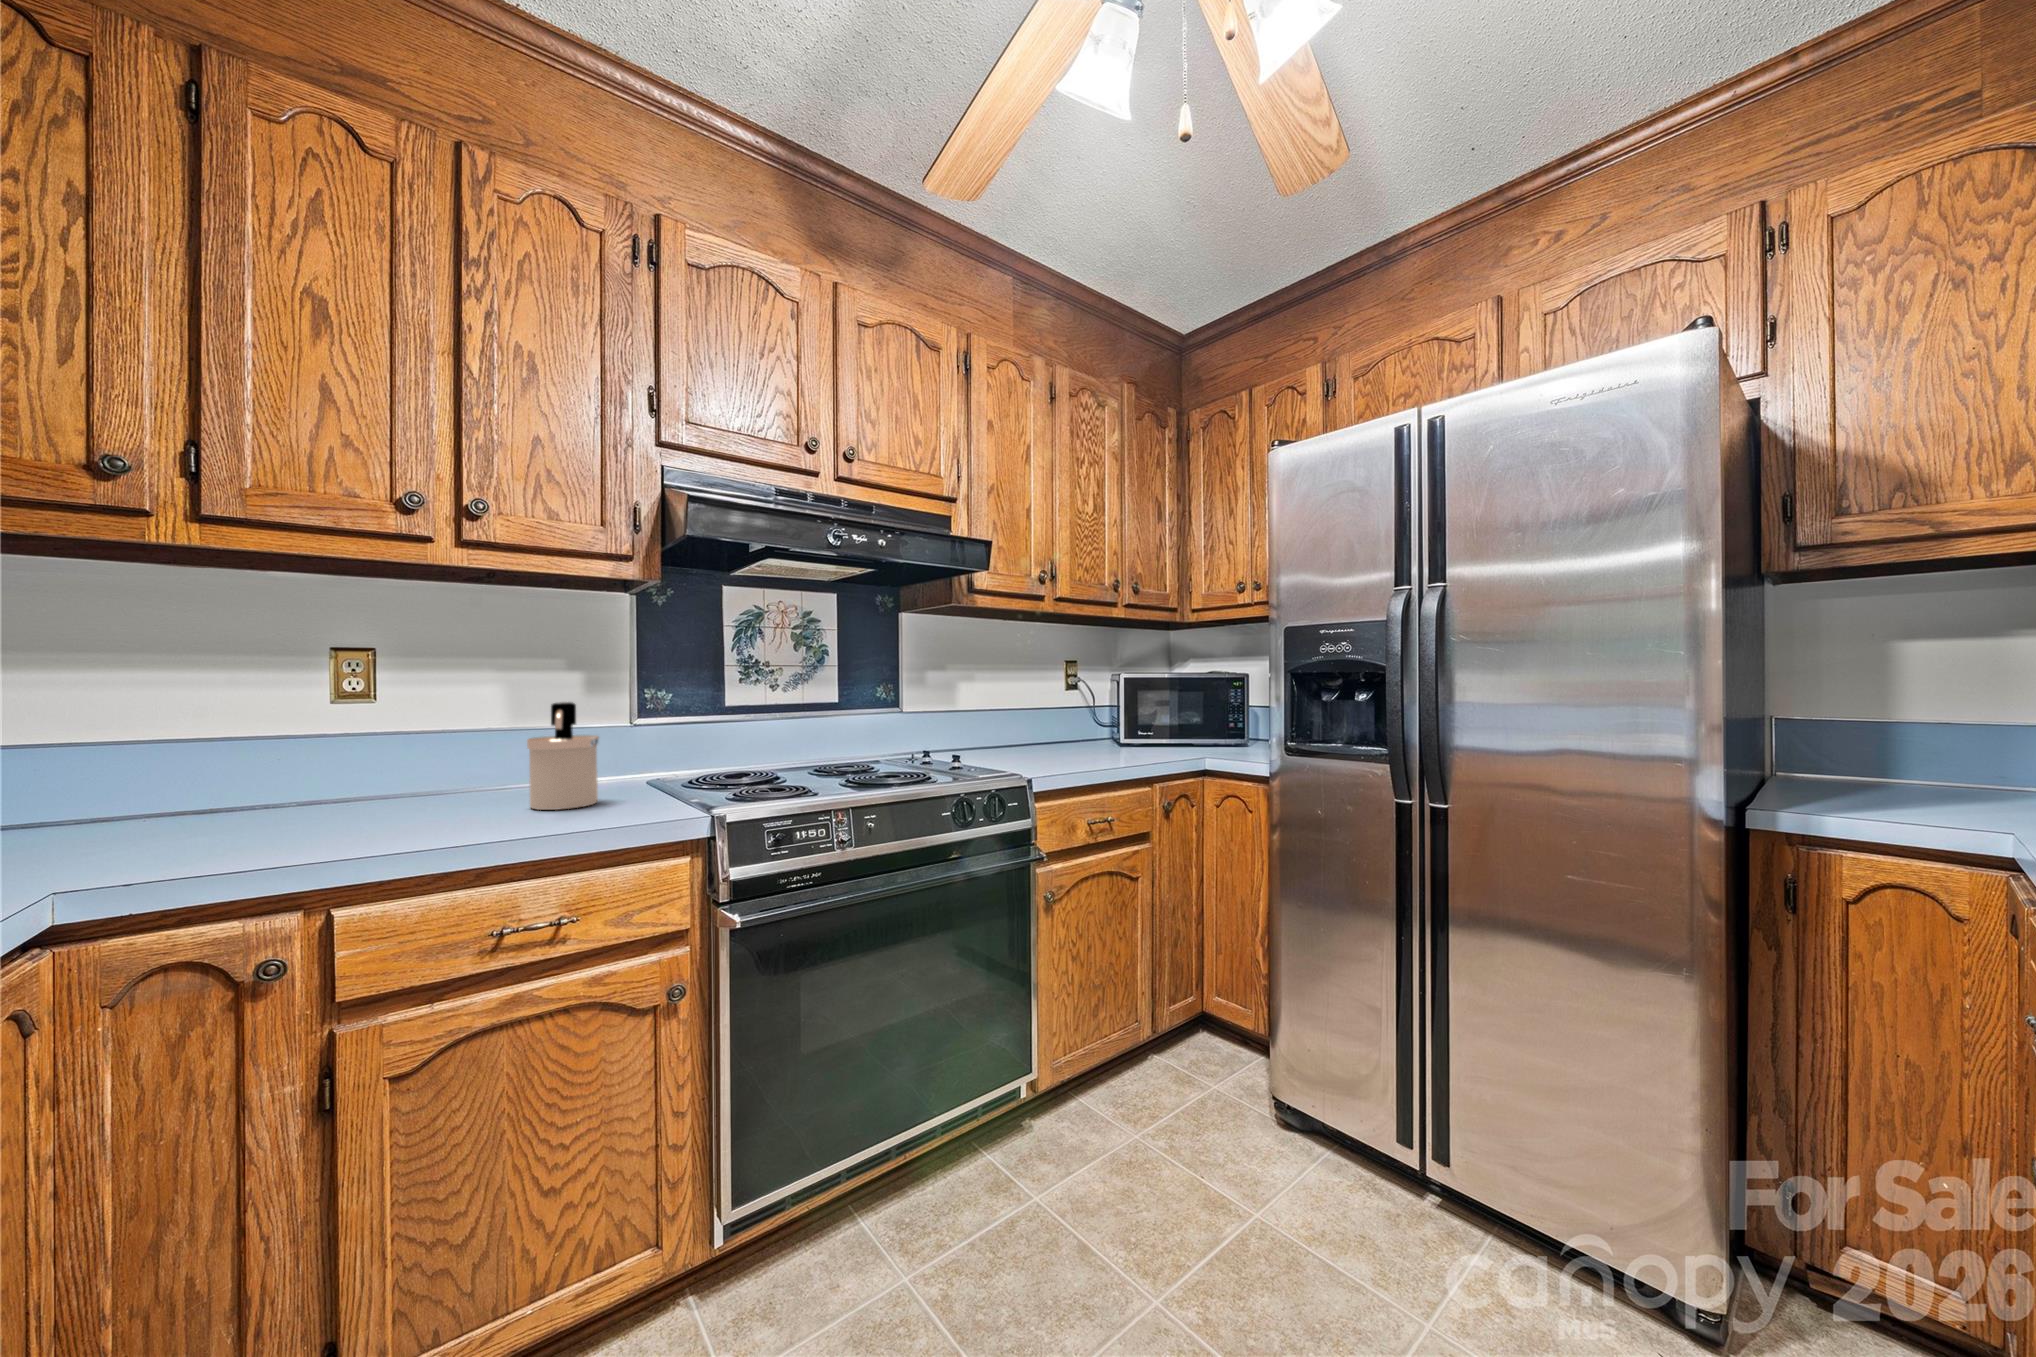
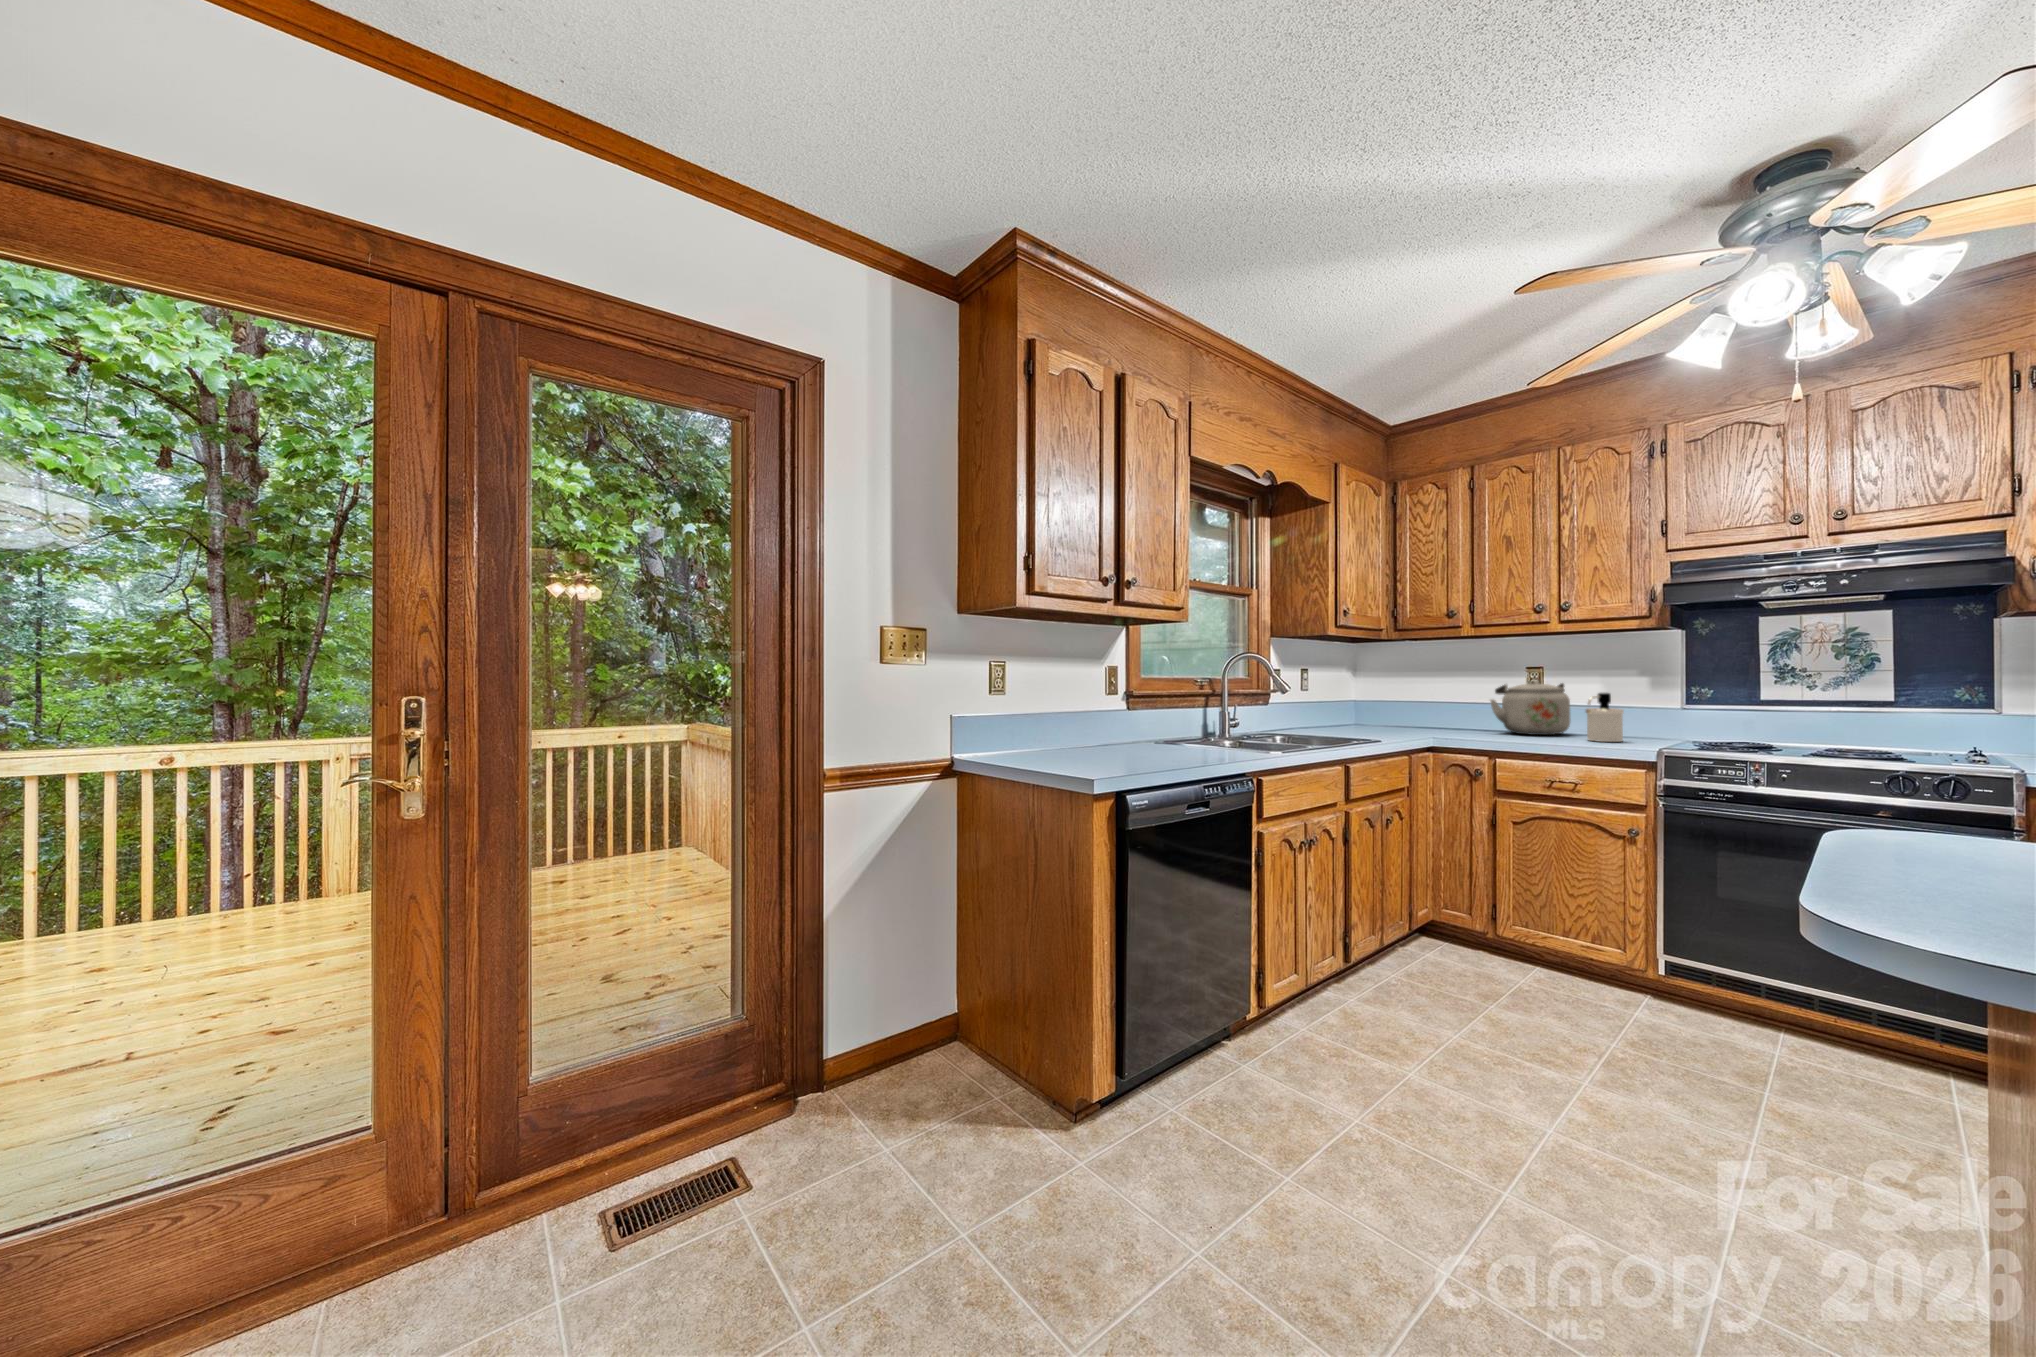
kettle: none [255,677,461,815] -> present [1490,680,1570,735]

